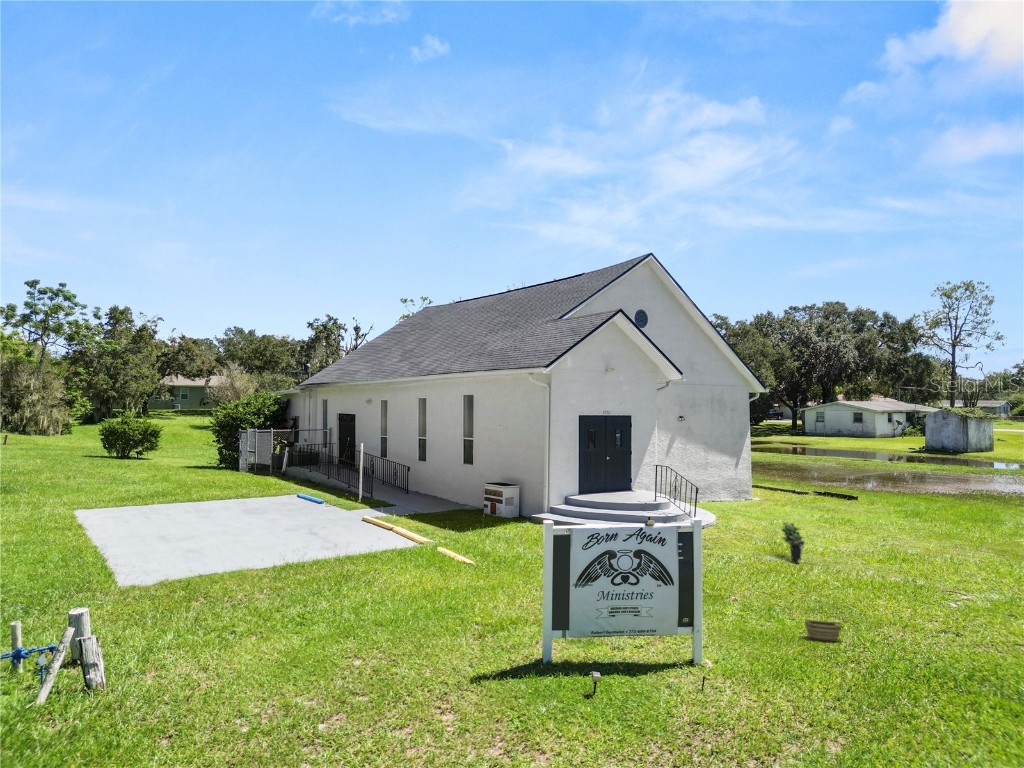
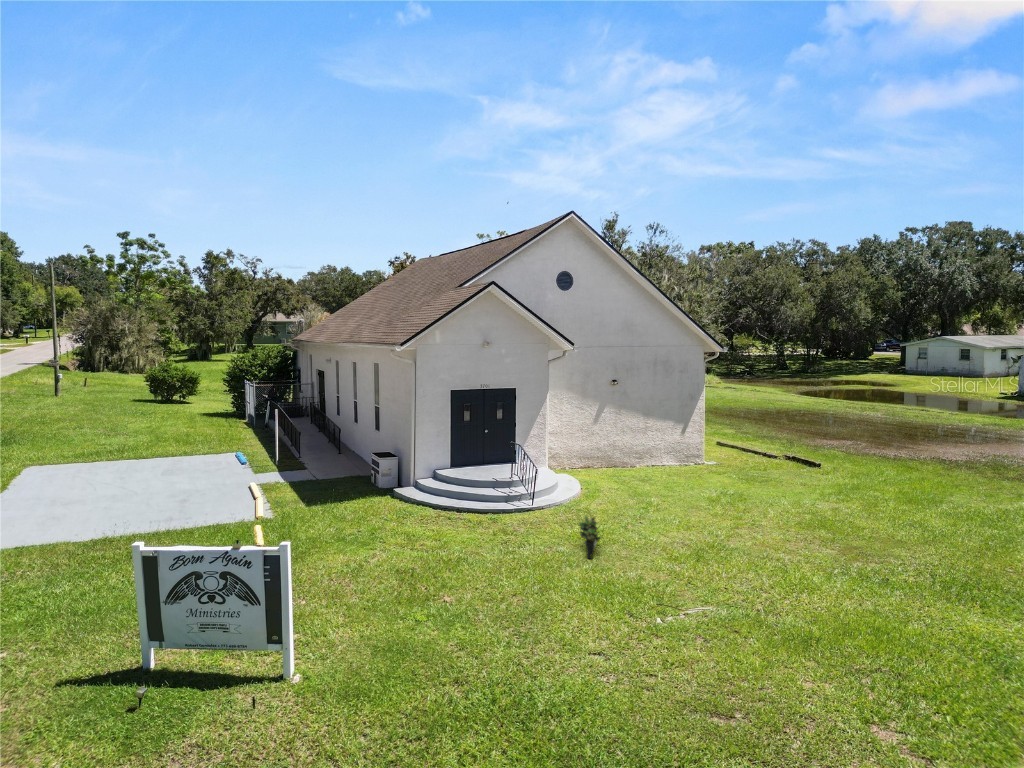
basket: present [805,619,842,642] -> none [444,629,476,666]

